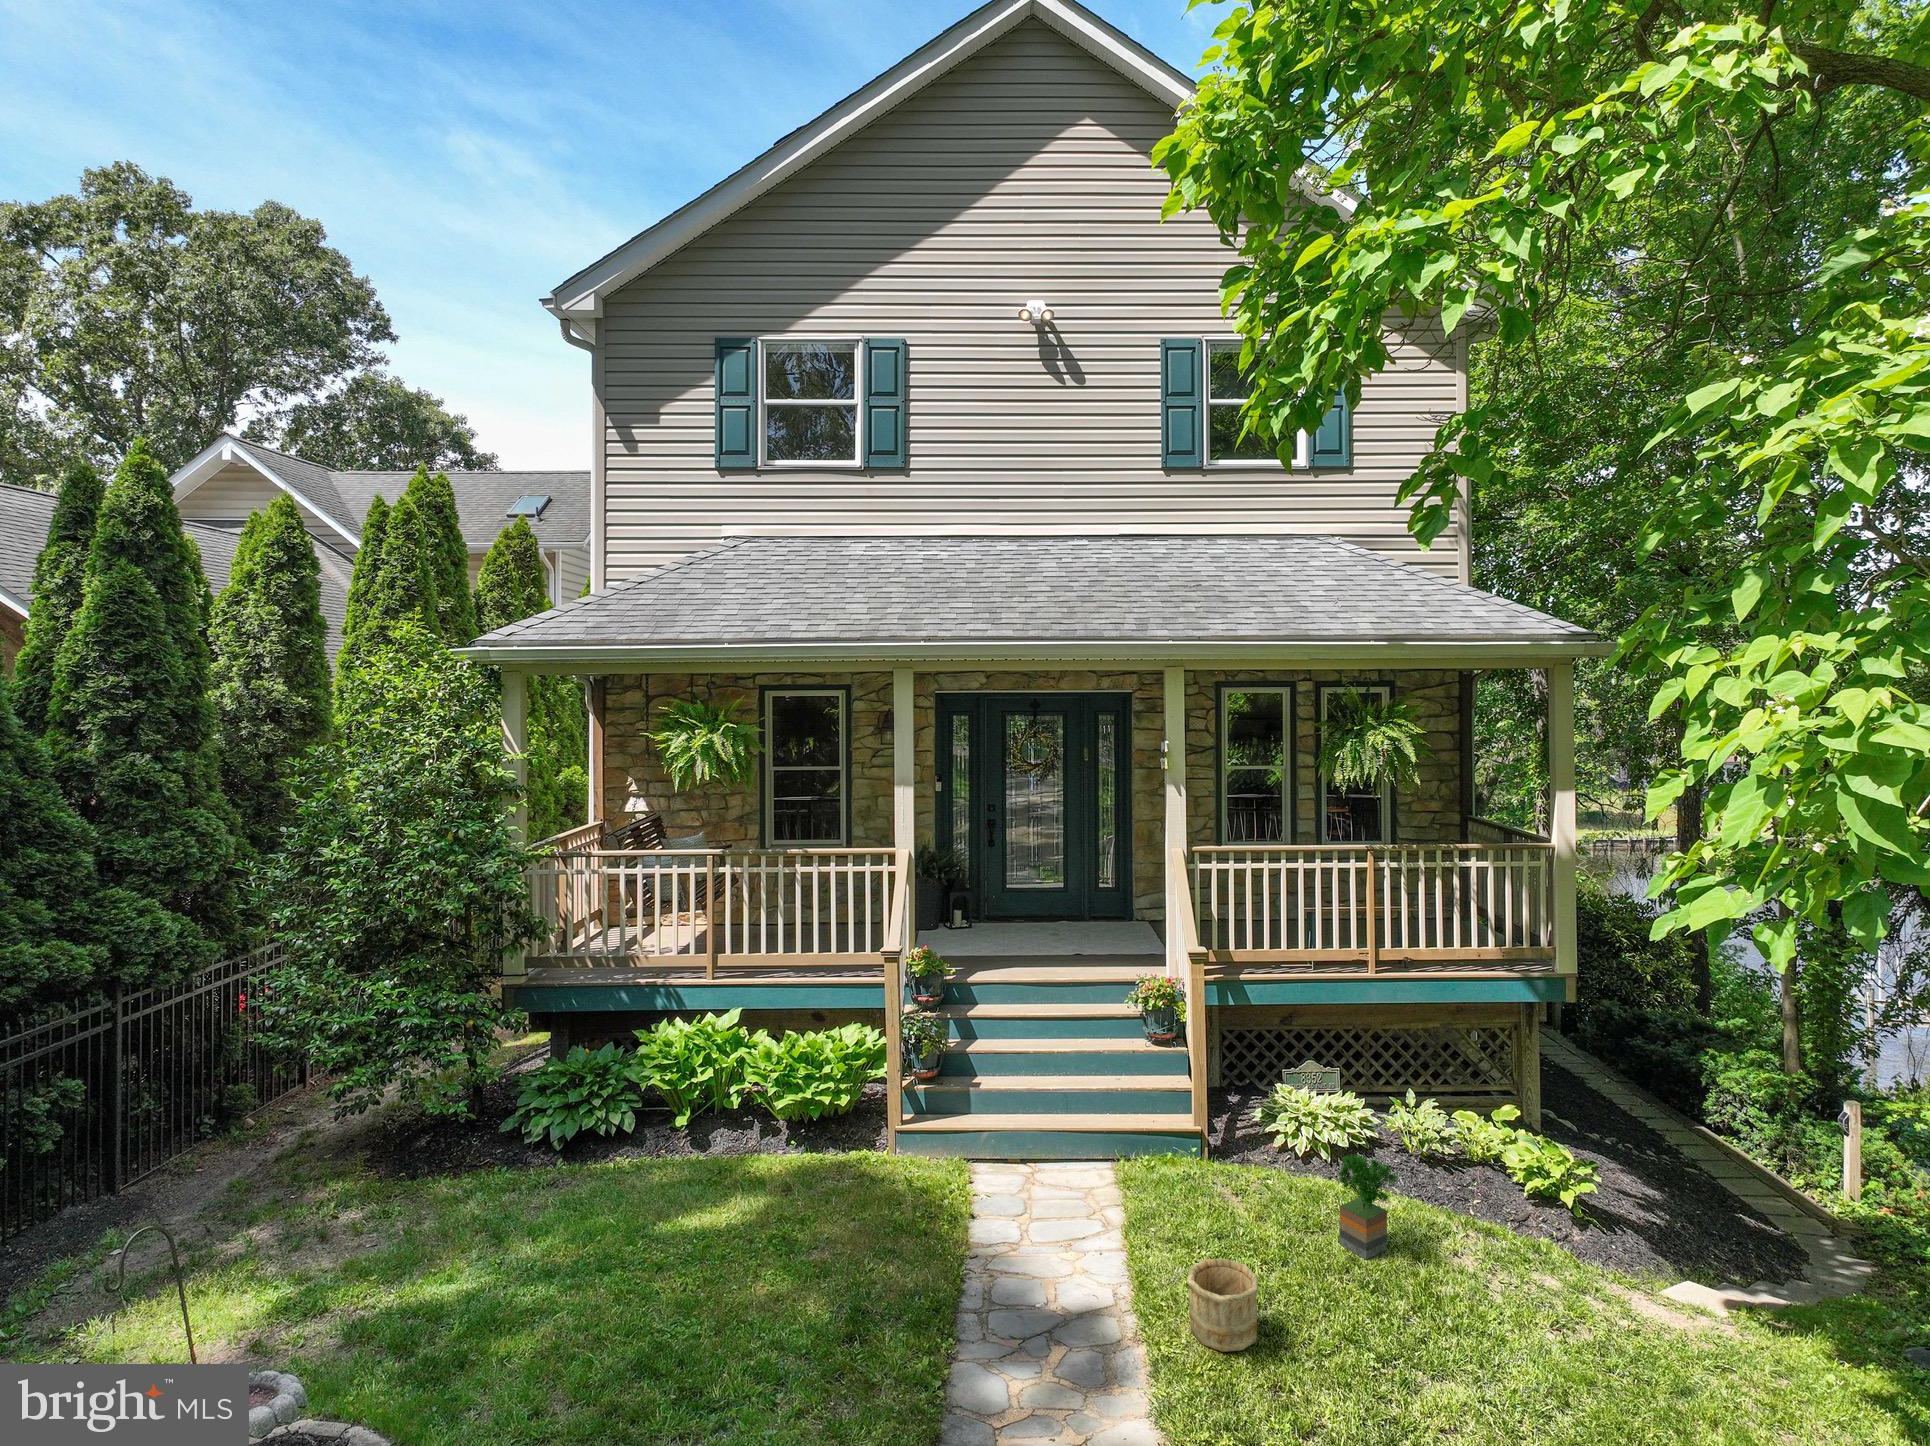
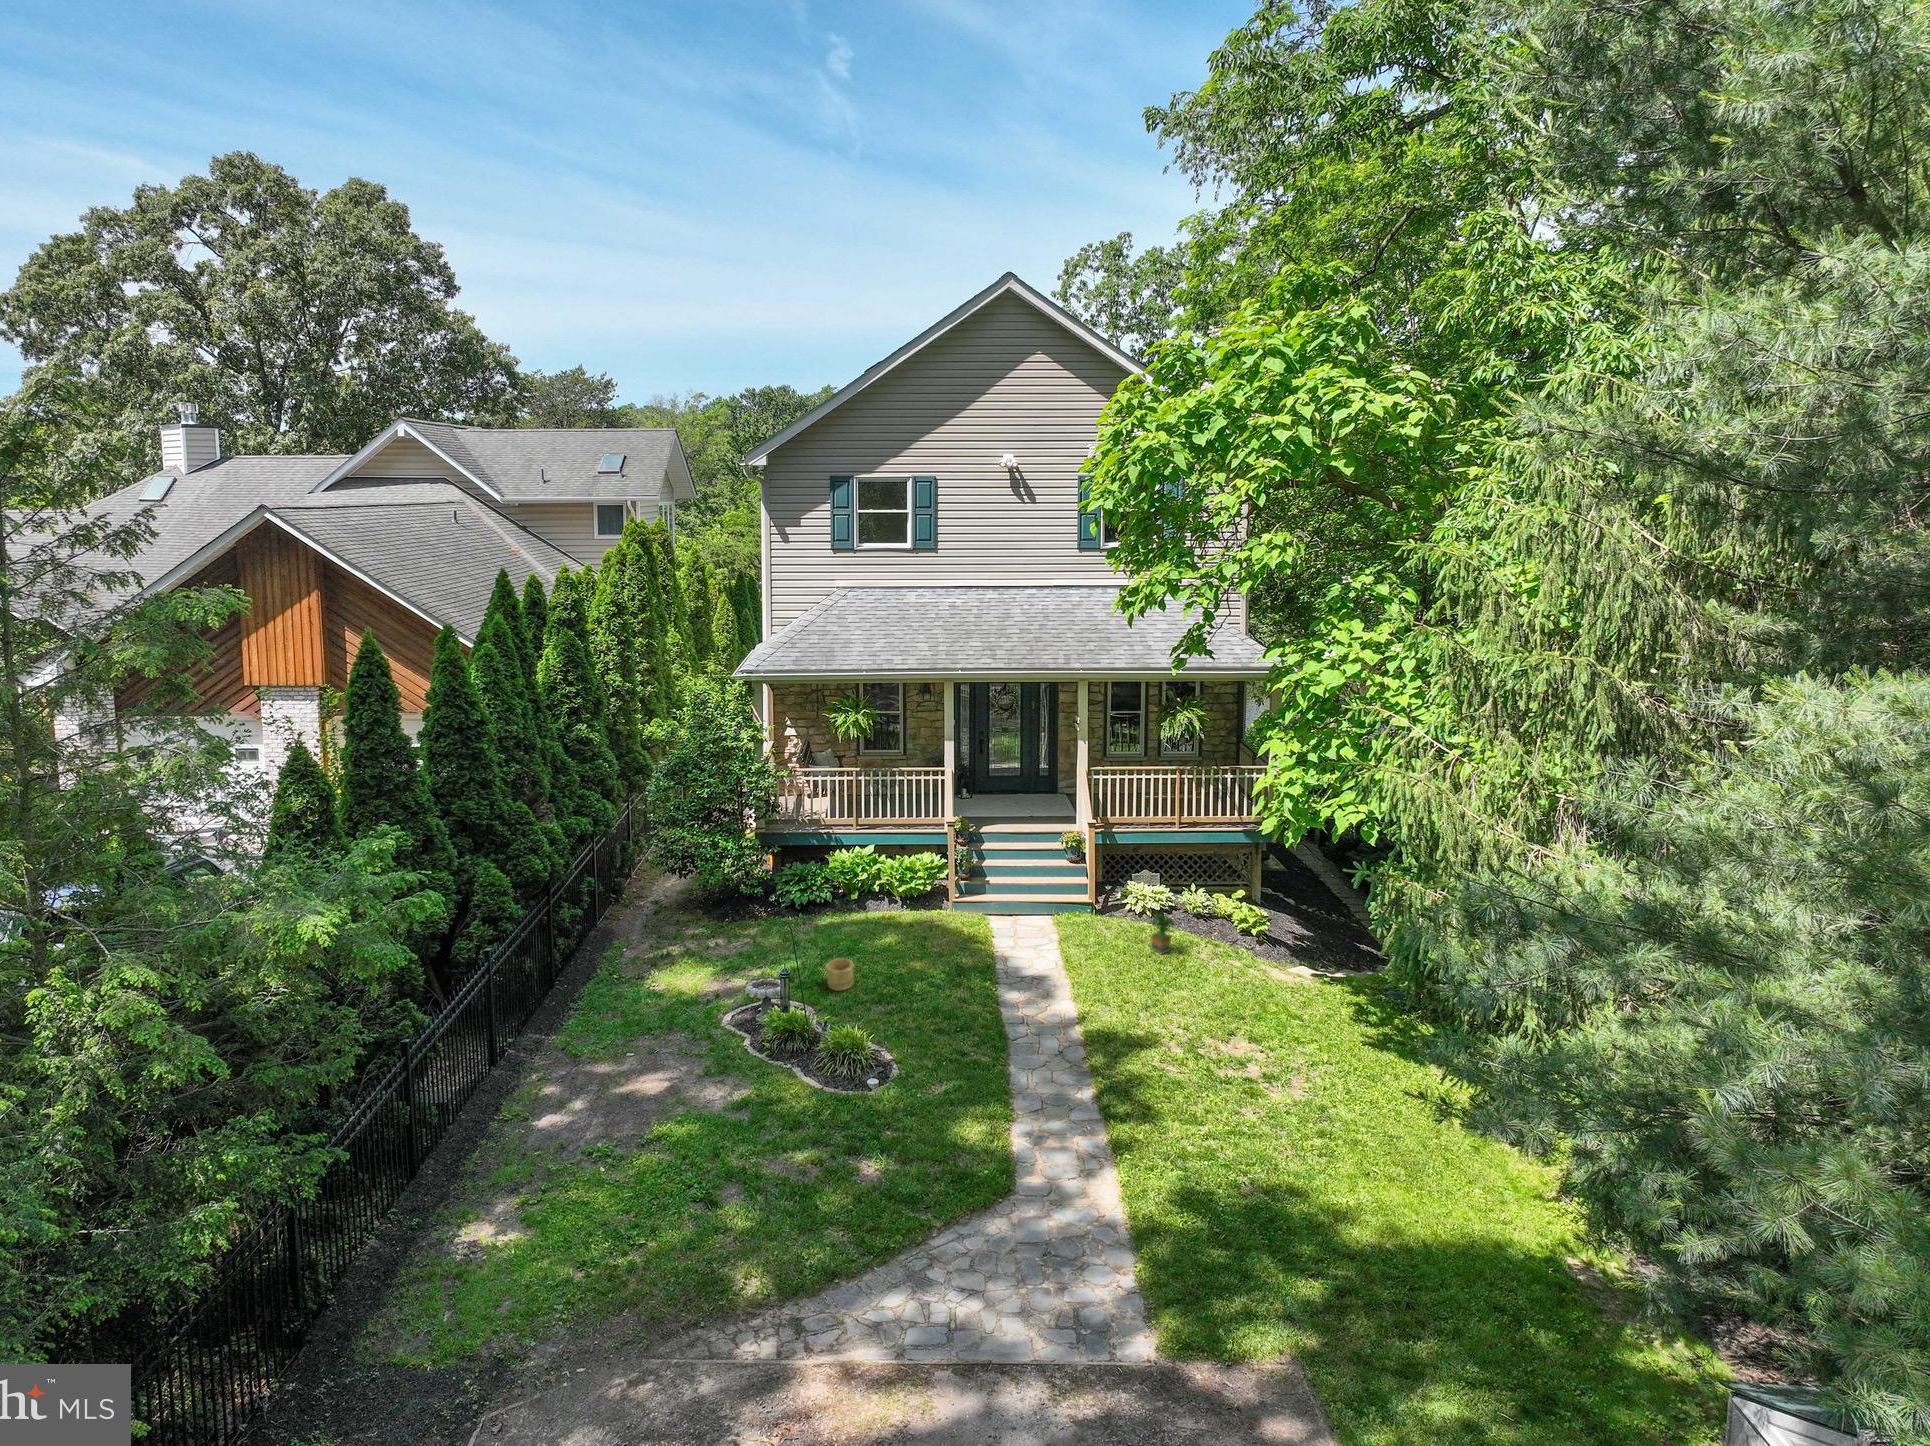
wooden bucket: present [1187,1259,1258,1352] -> present [826,958,854,991]

